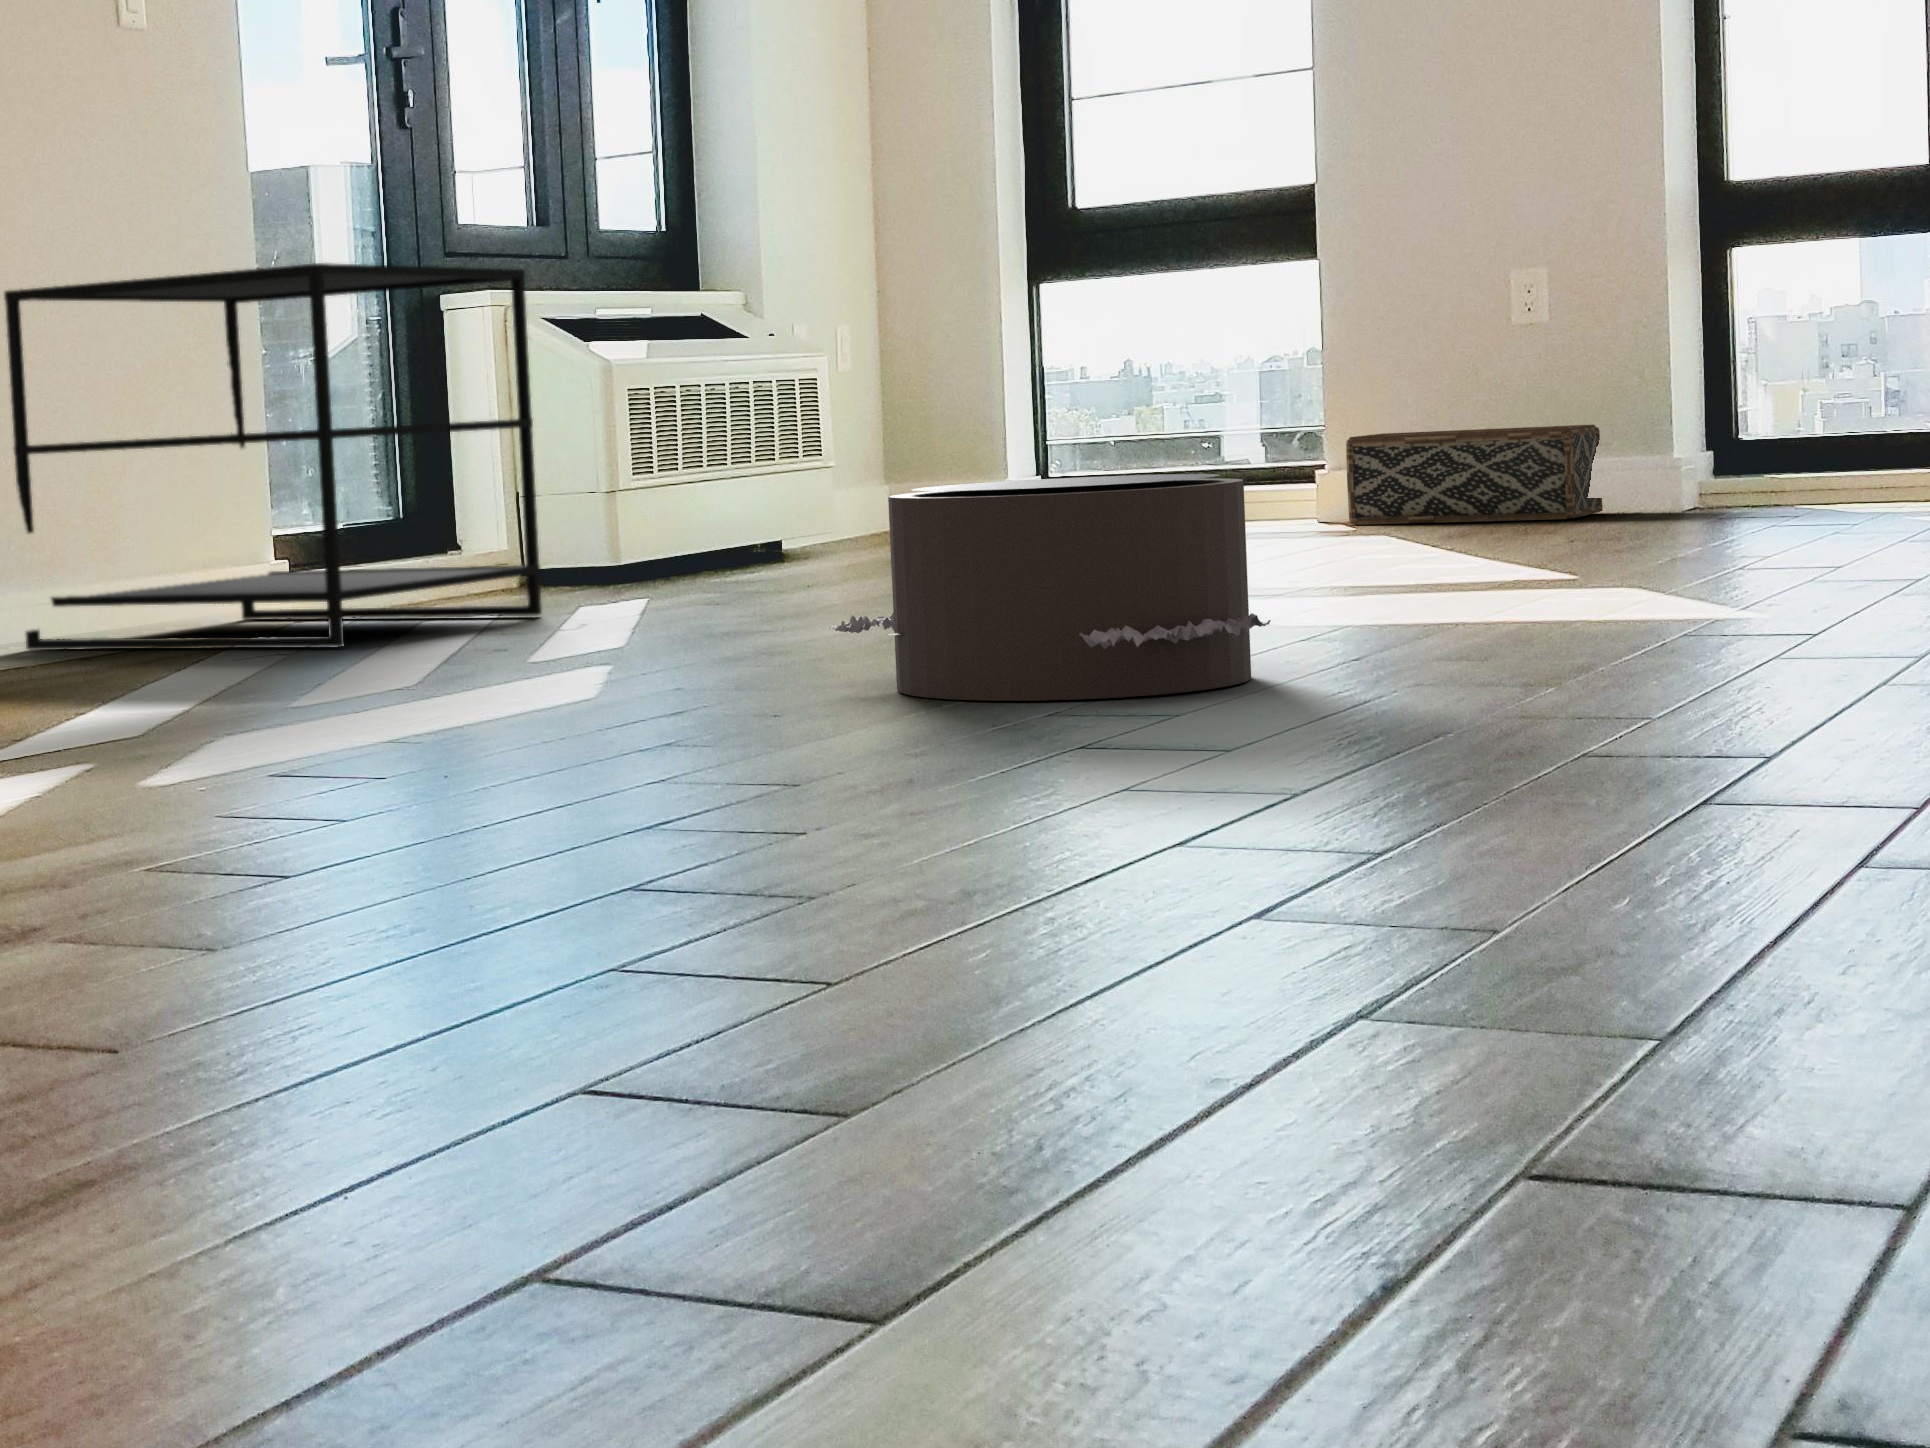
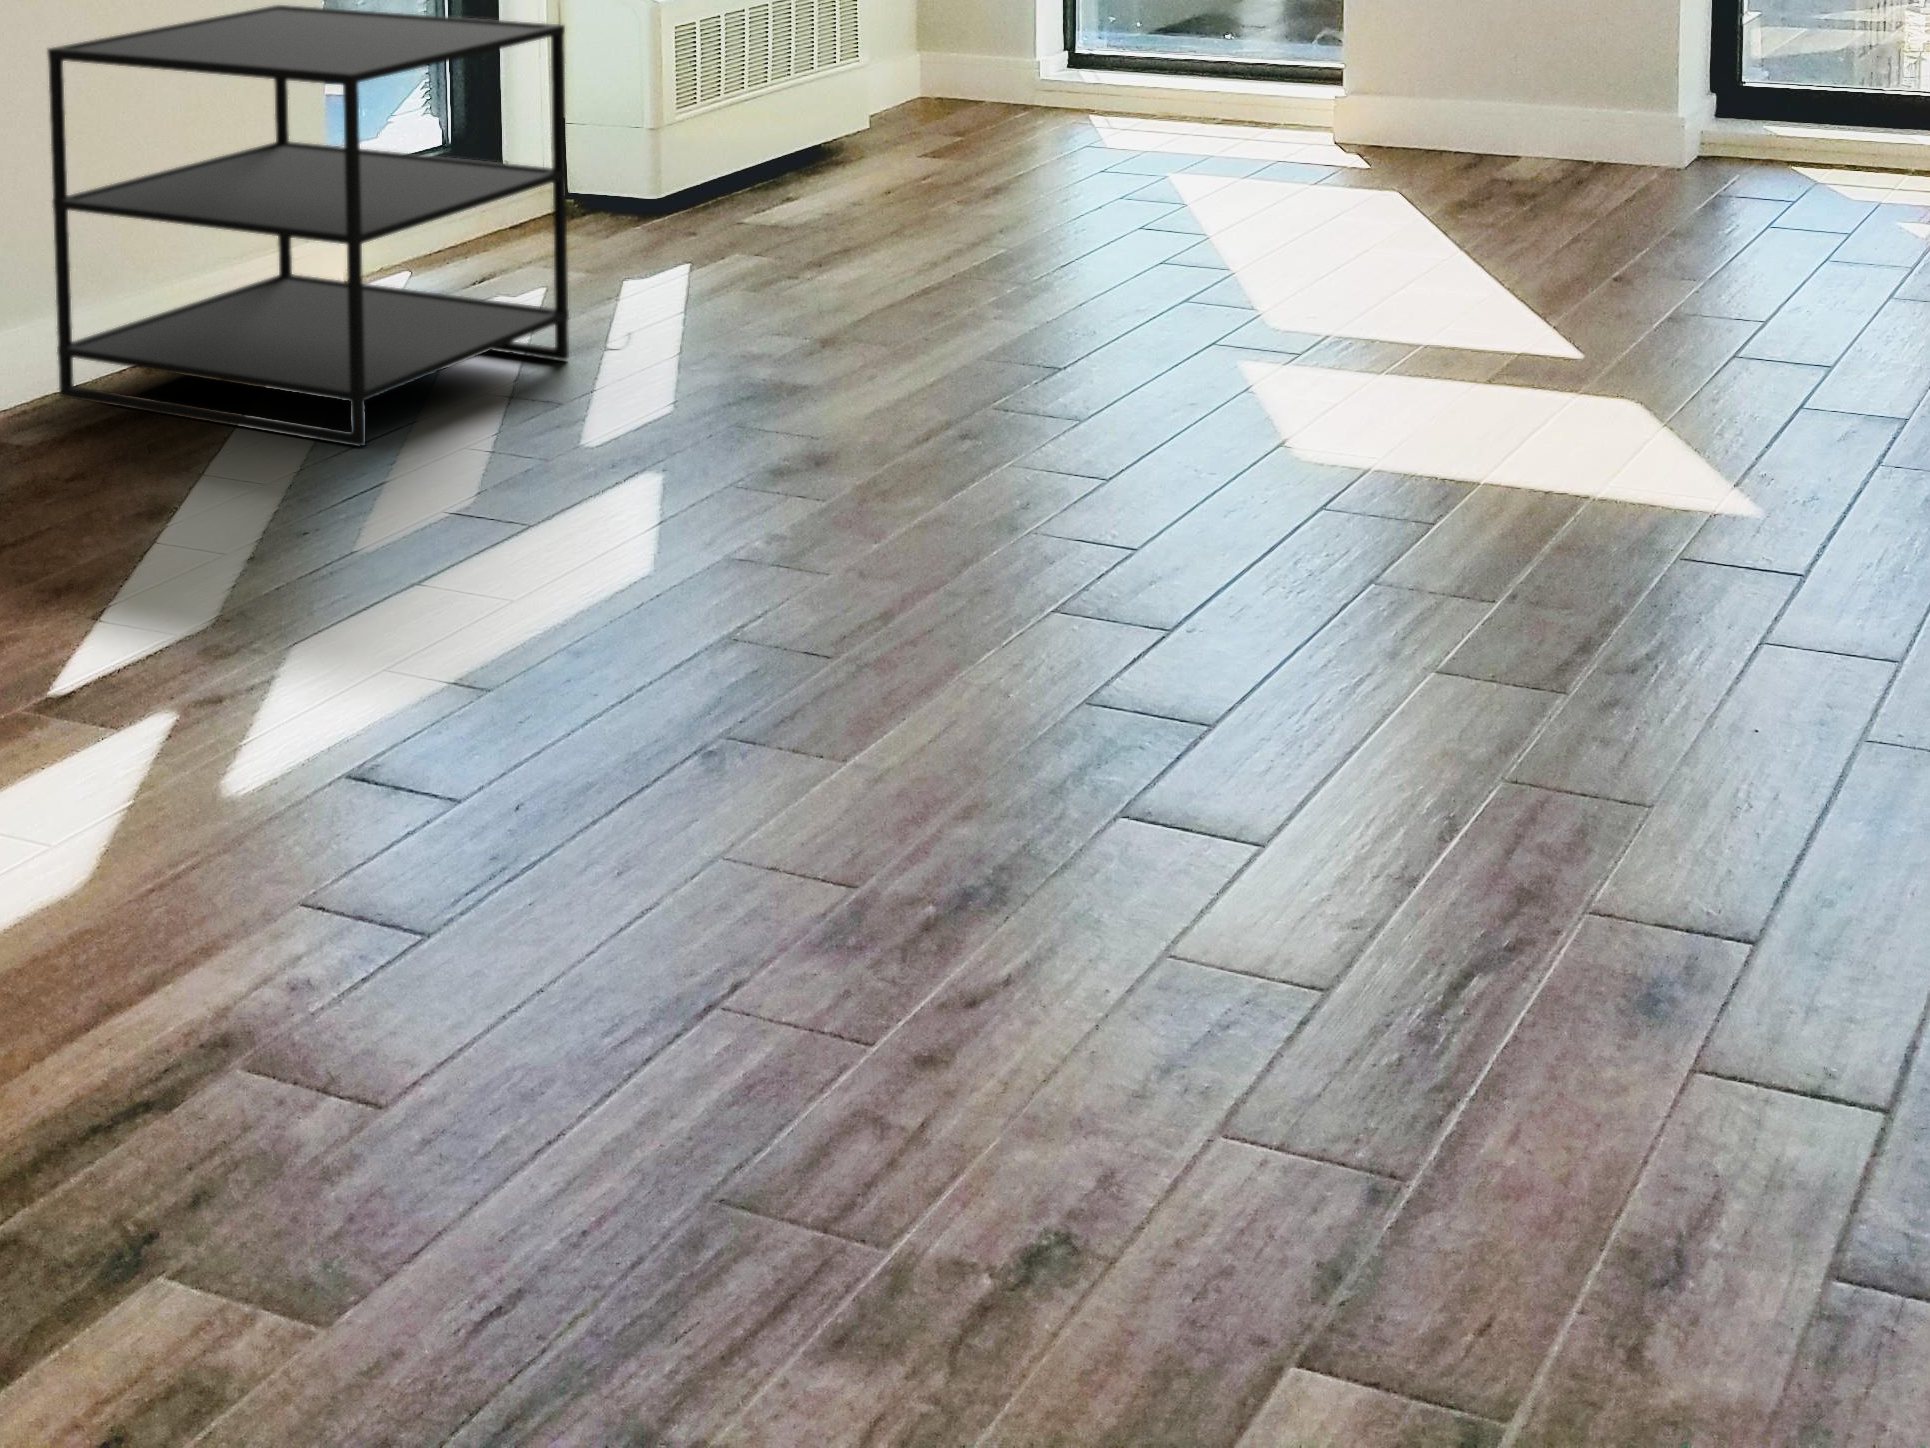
woven basket: present [1346,425,1603,525] -> none [1364,64,1608,180]
pouf: present [829,474,1270,701] -> none [825,471,1261,780]

